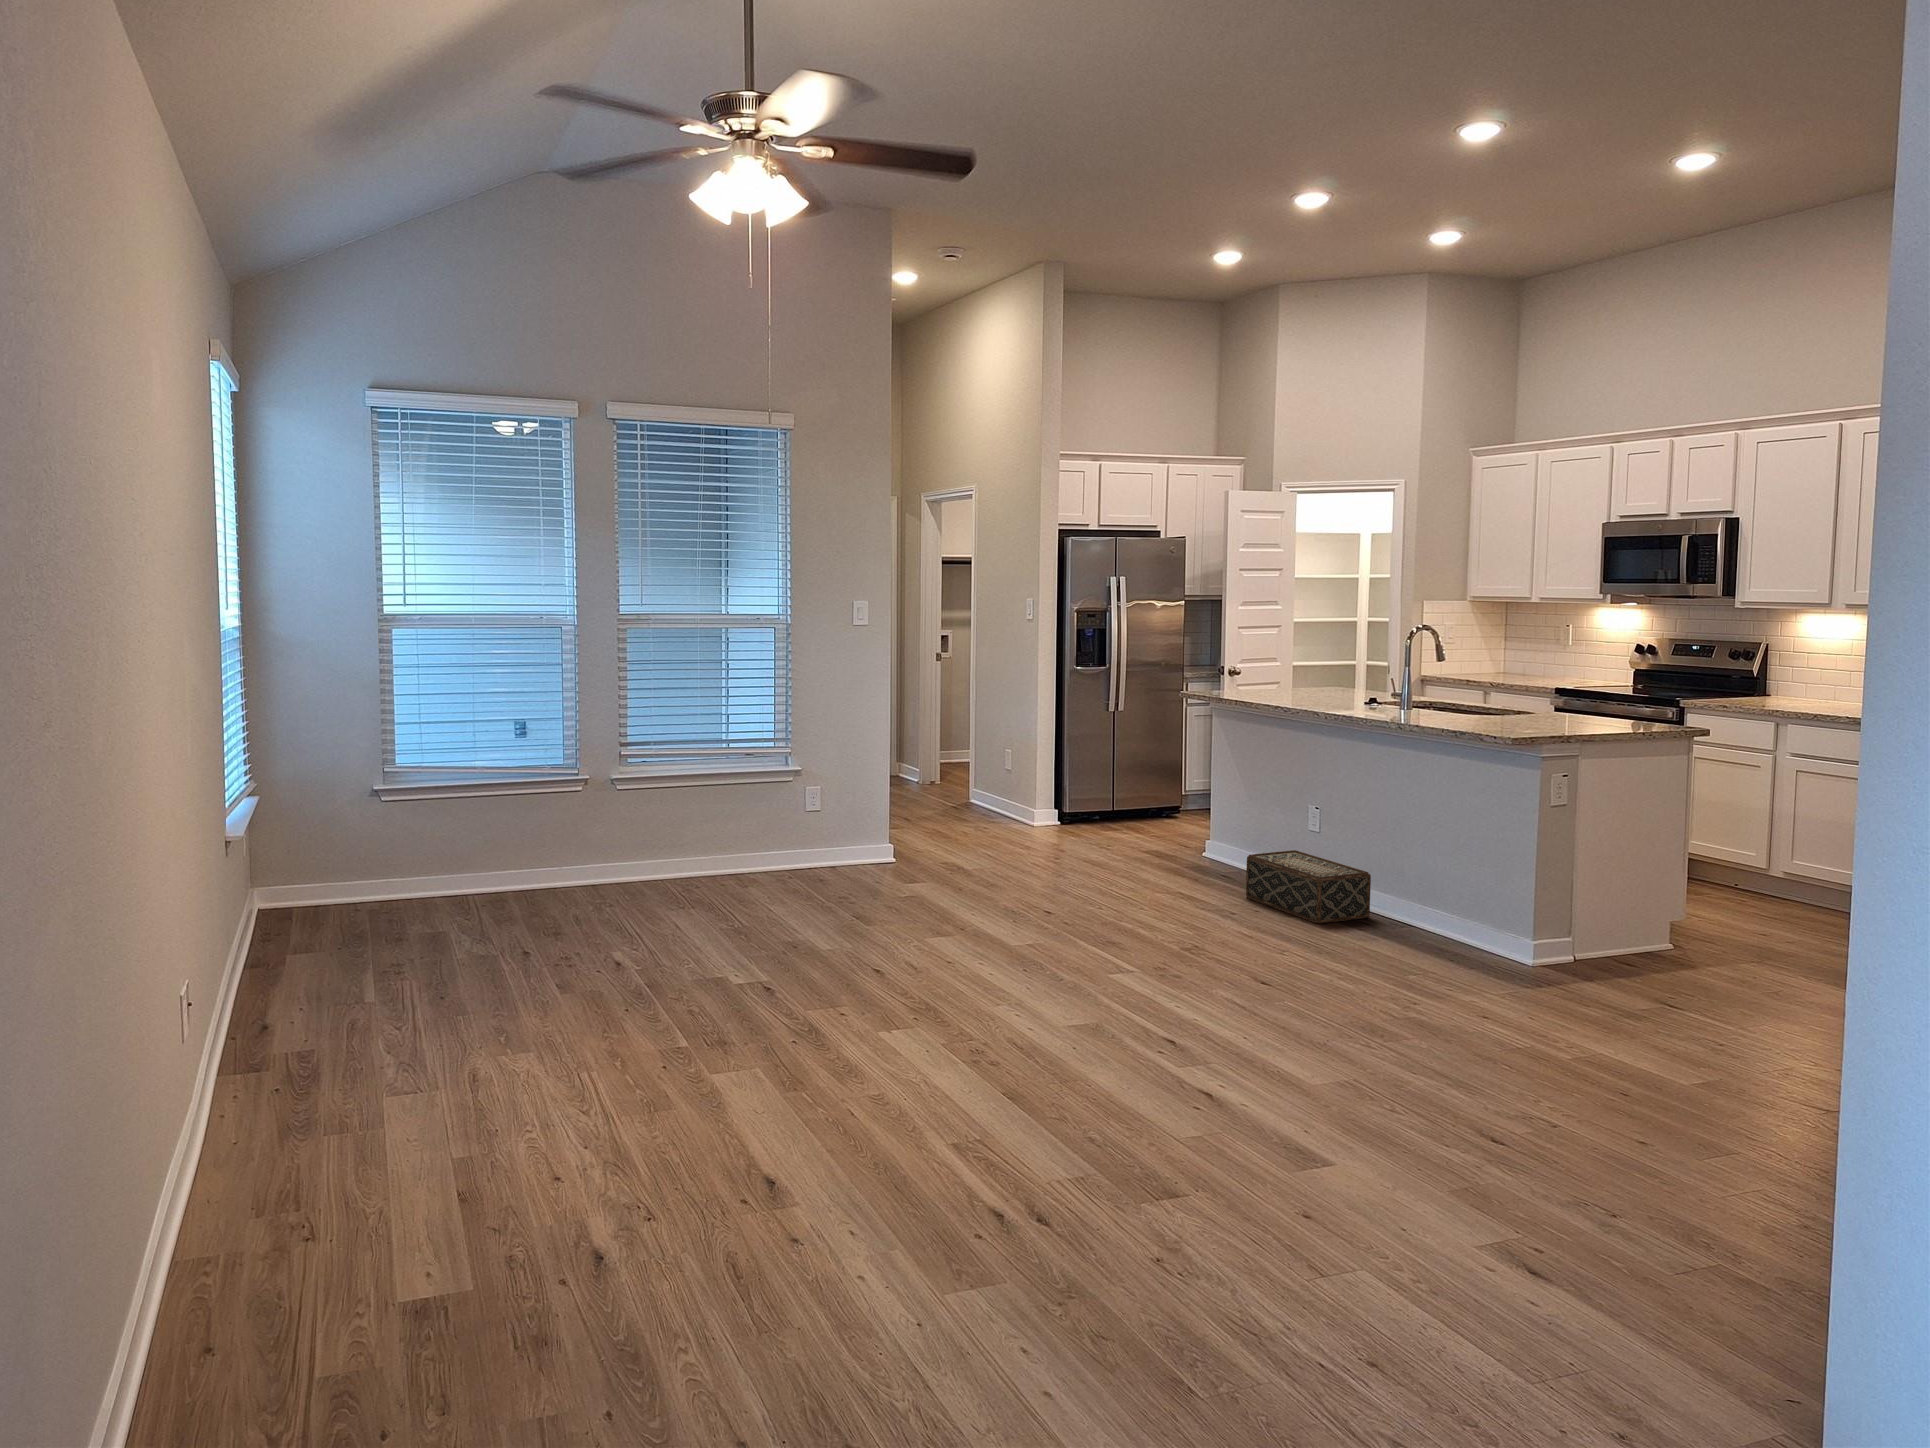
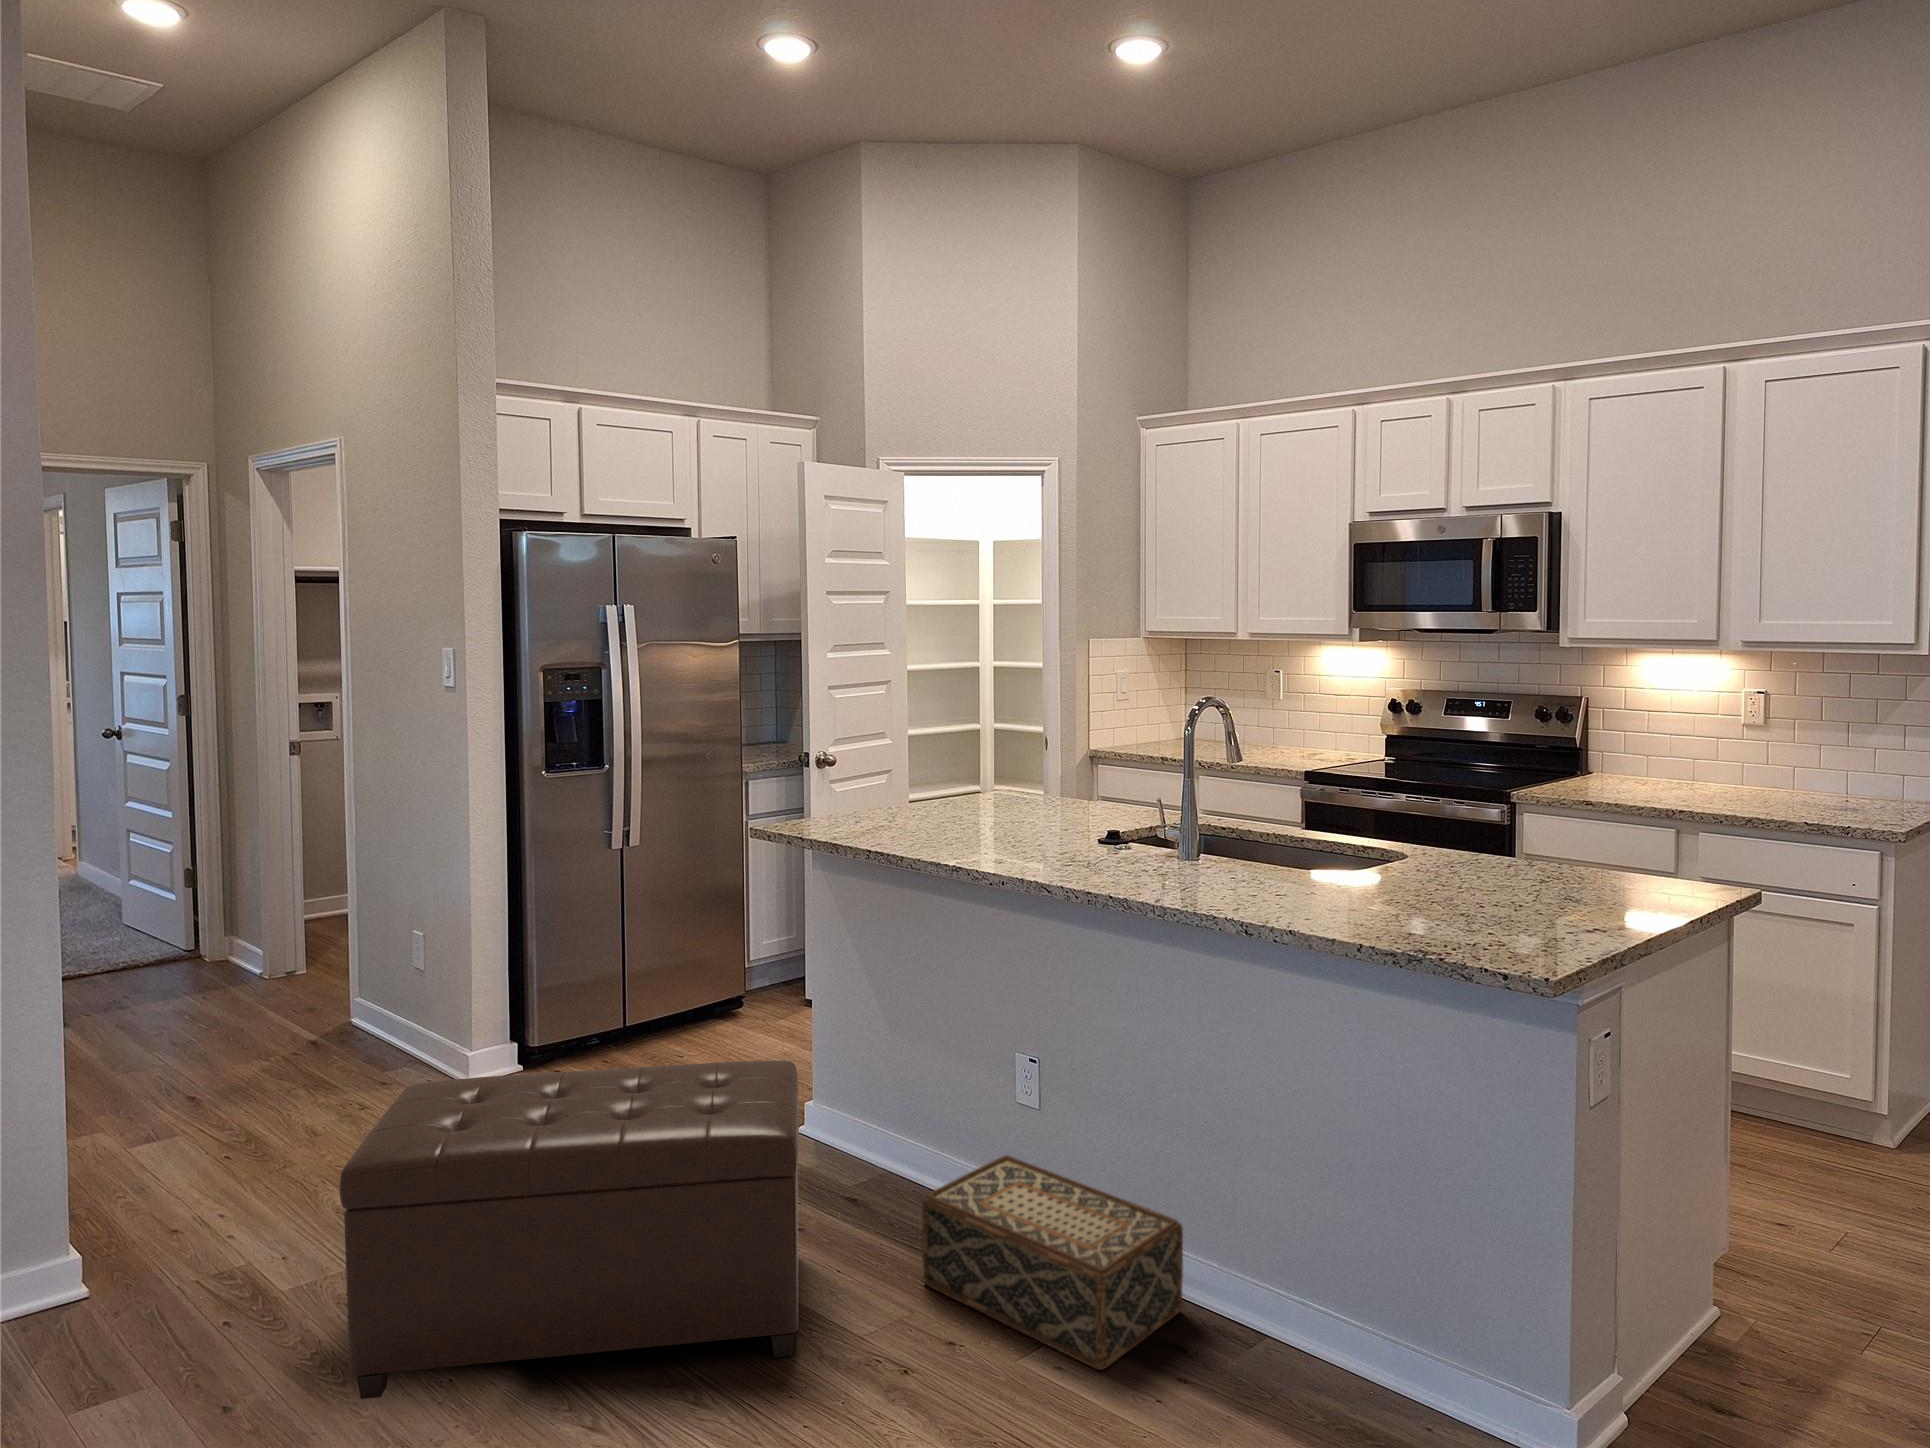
ottoman: none [1003,782,1192,904] -> present [339,1061,798,1399]

